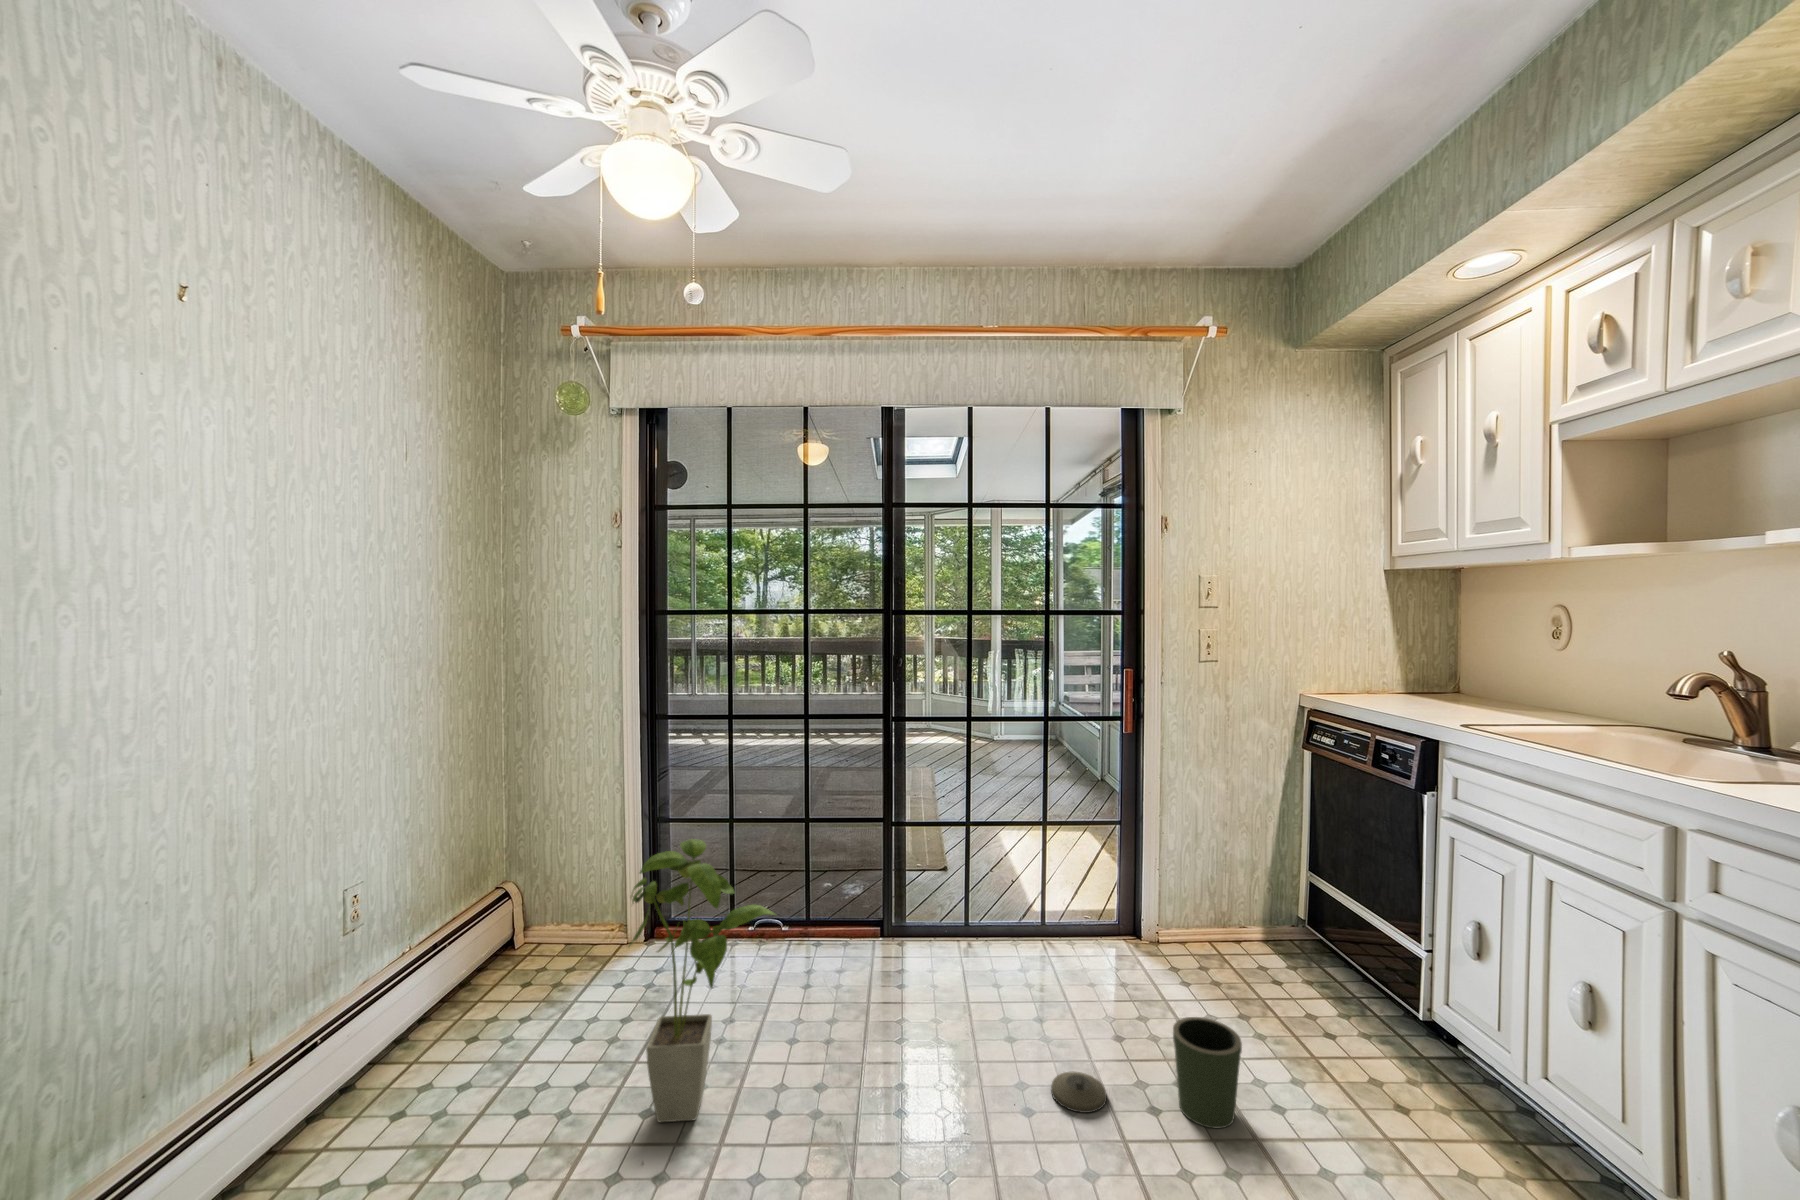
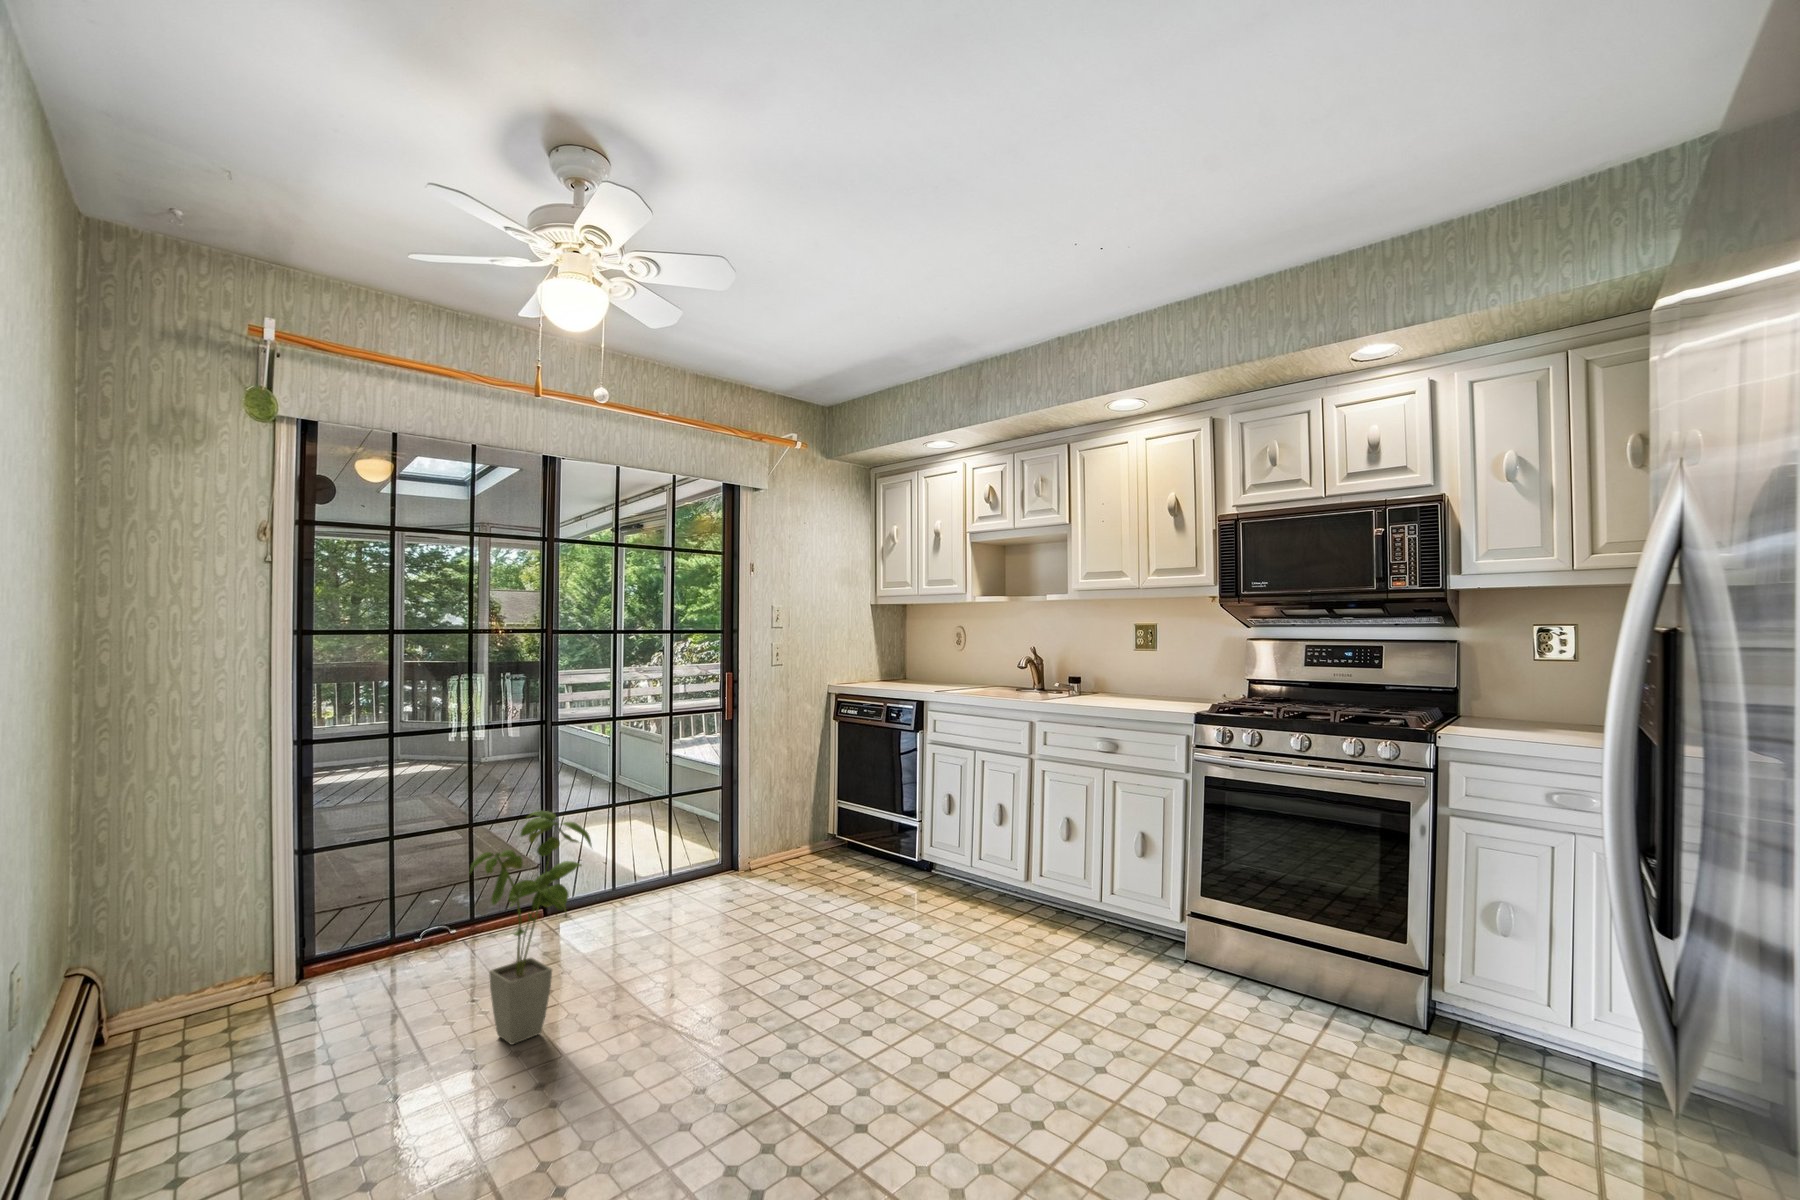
trash can: present [1051,1017,1242,1128] -> none [756,875,861,949]

